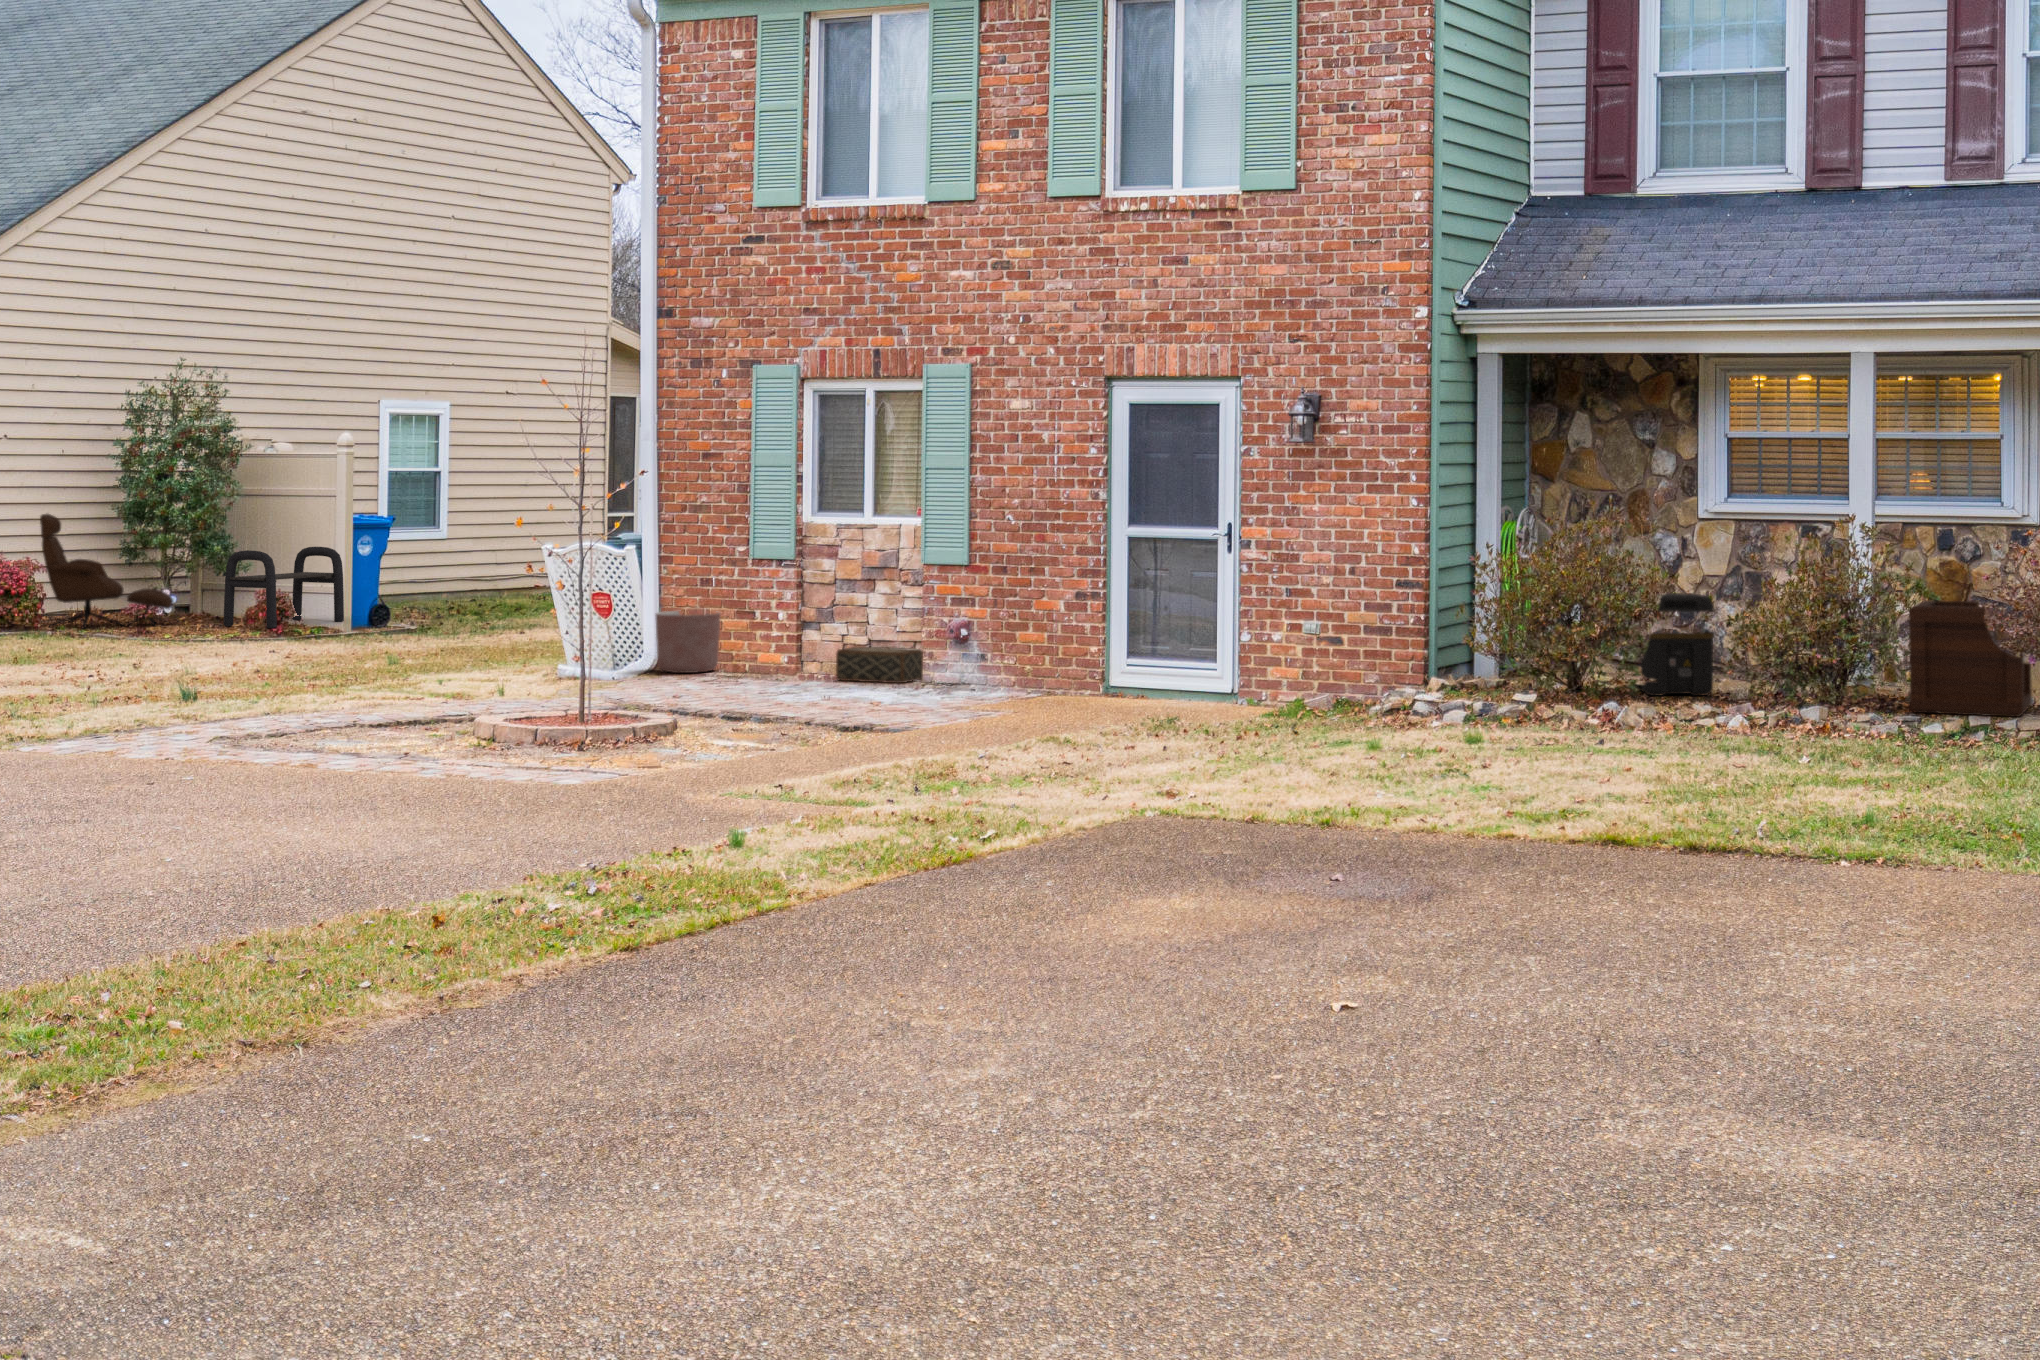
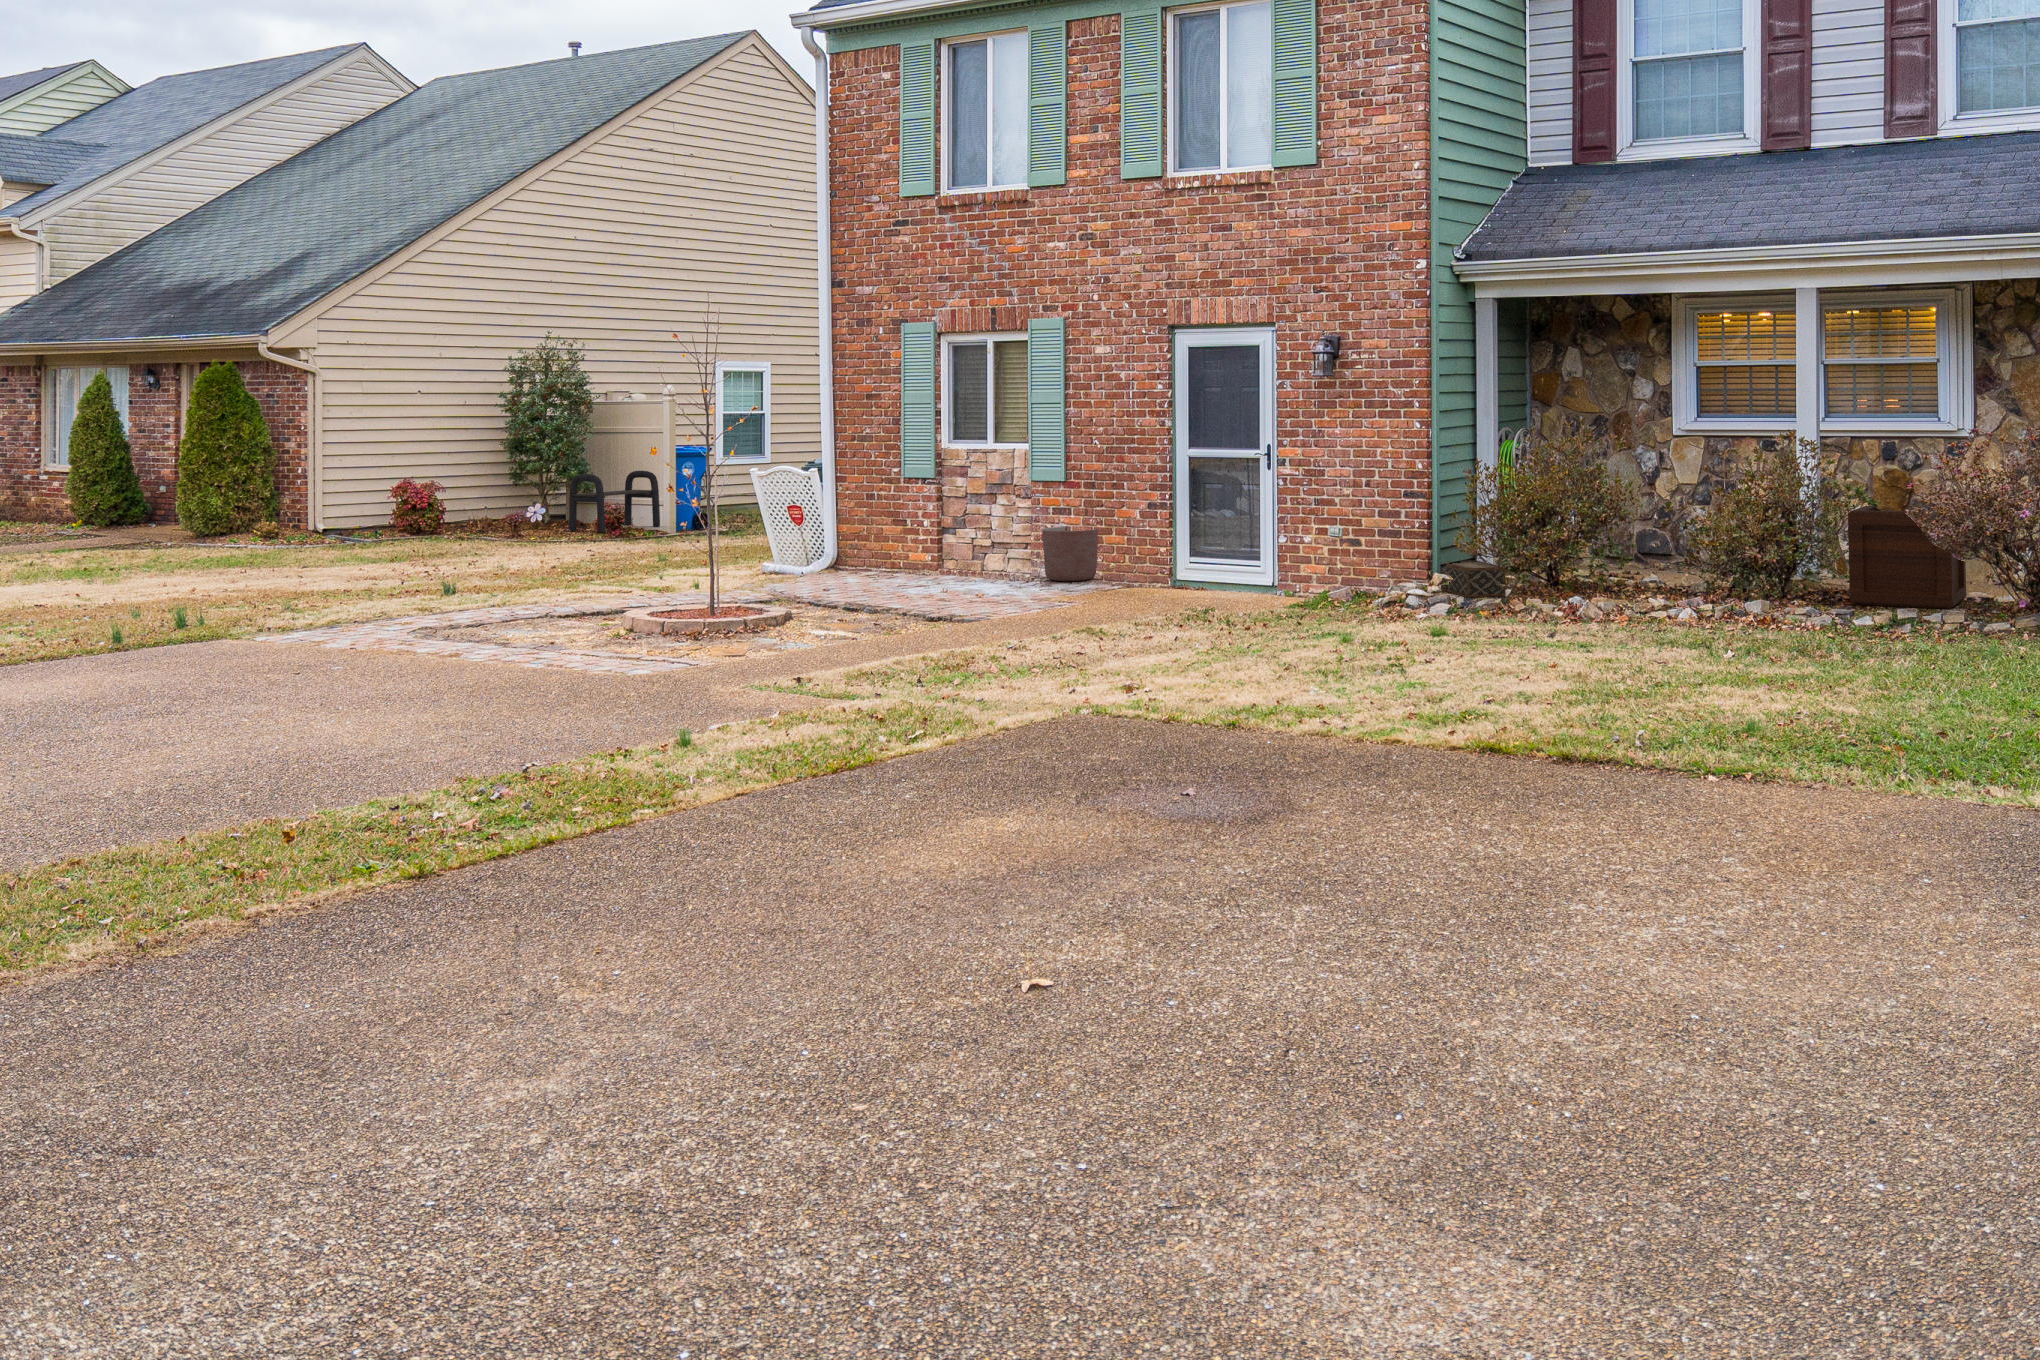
lounge chair: present [40,514,173,628] -> none [437,448,538,533]
toolbox: present [1634,593,1714,696] -> none [1612,500,1682,588]
planter: present [656,611,720,673] -> present [1042,527,1098,581]
woven basket: present [836,647,923,683] -> present [1441,561,1506,597]

